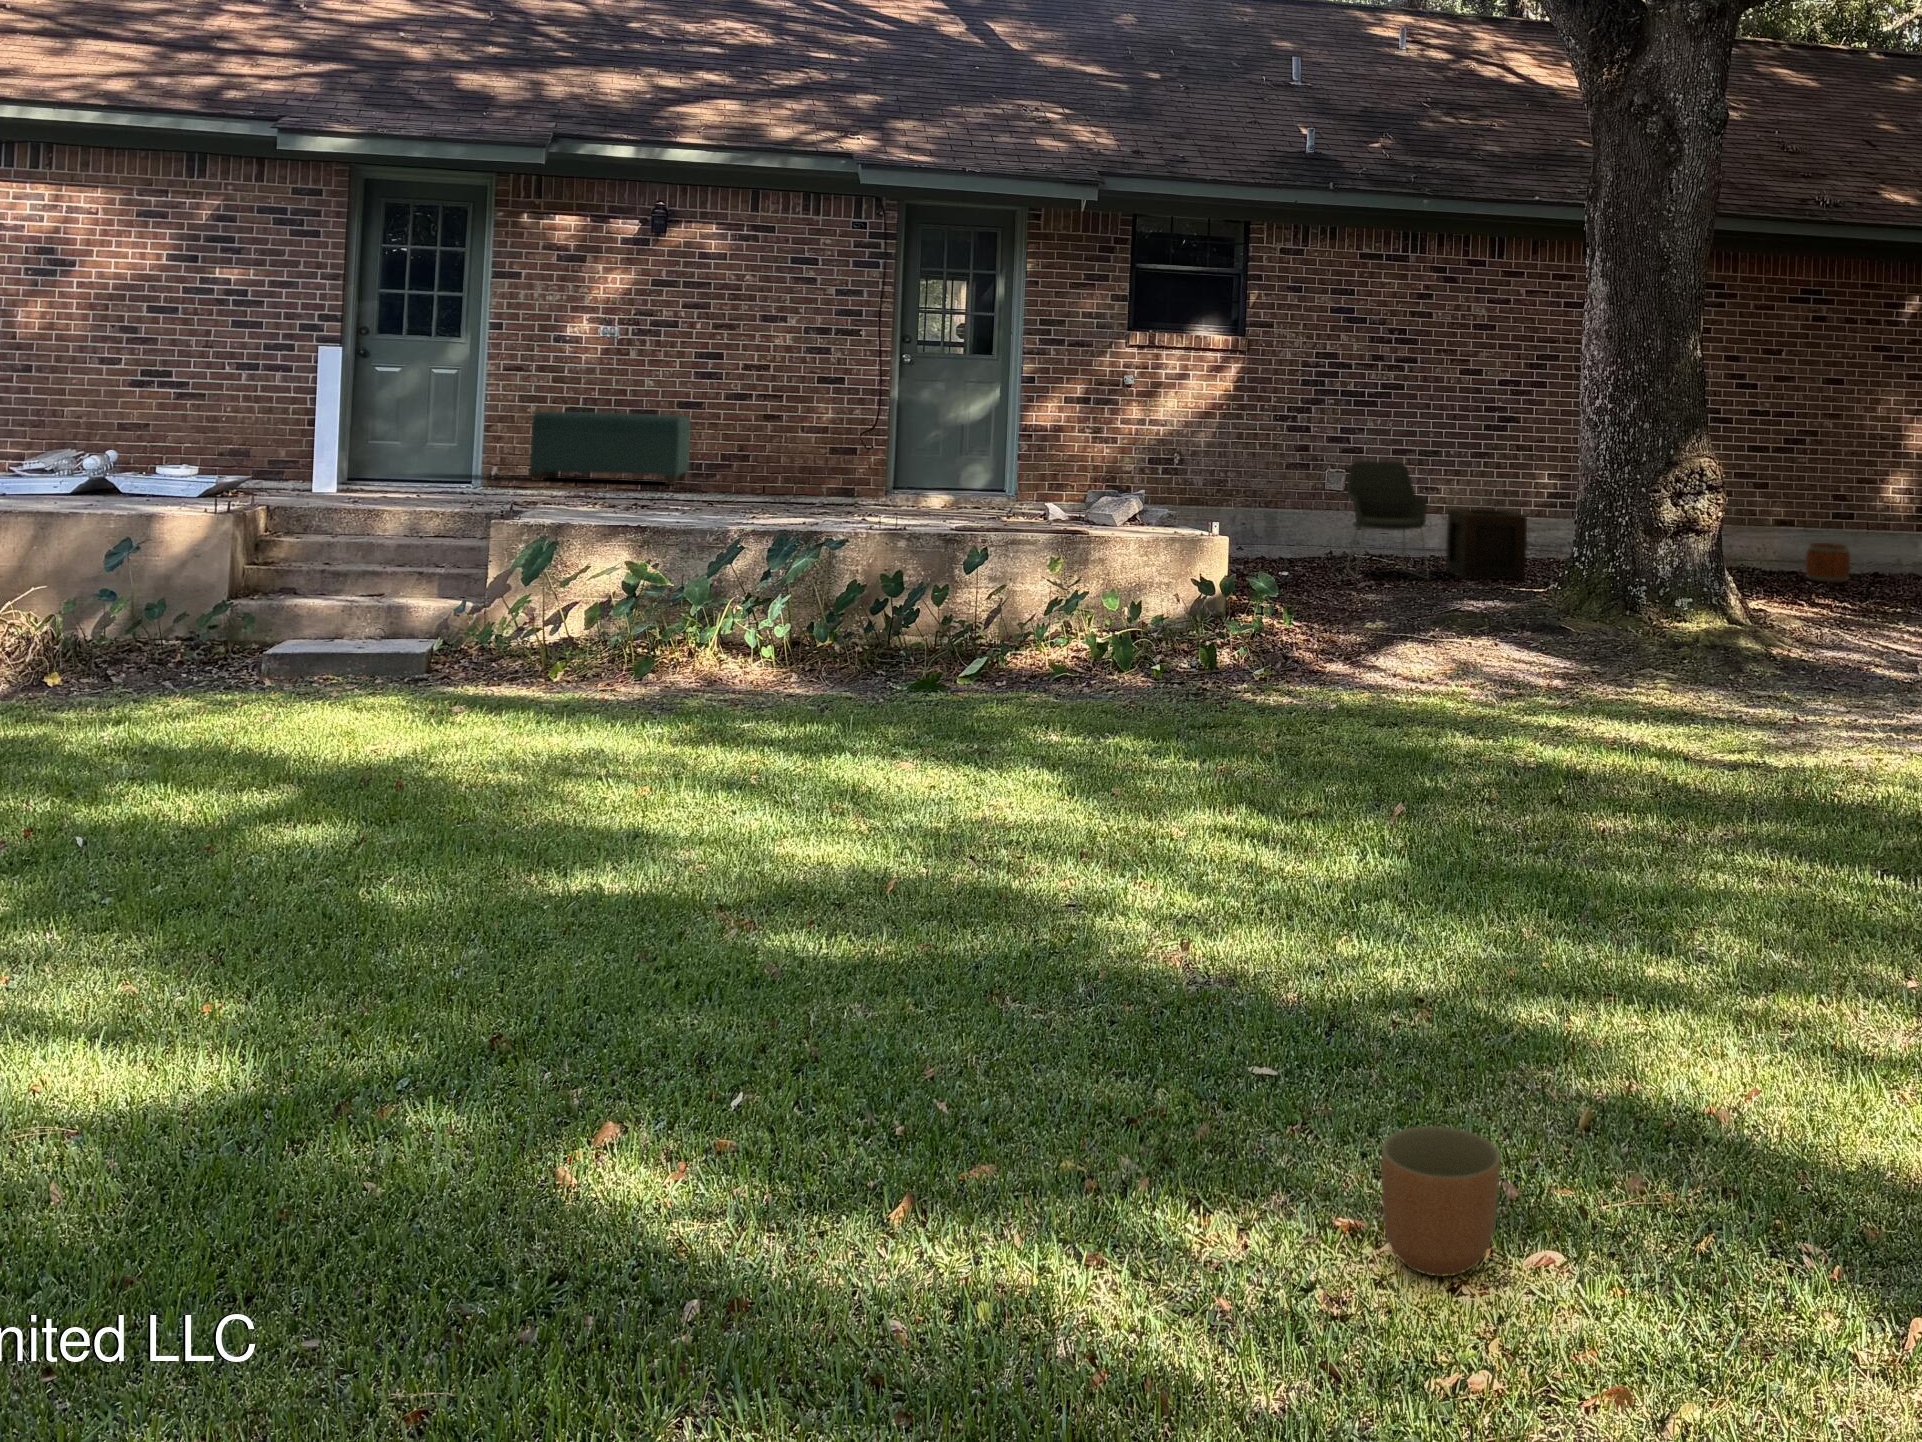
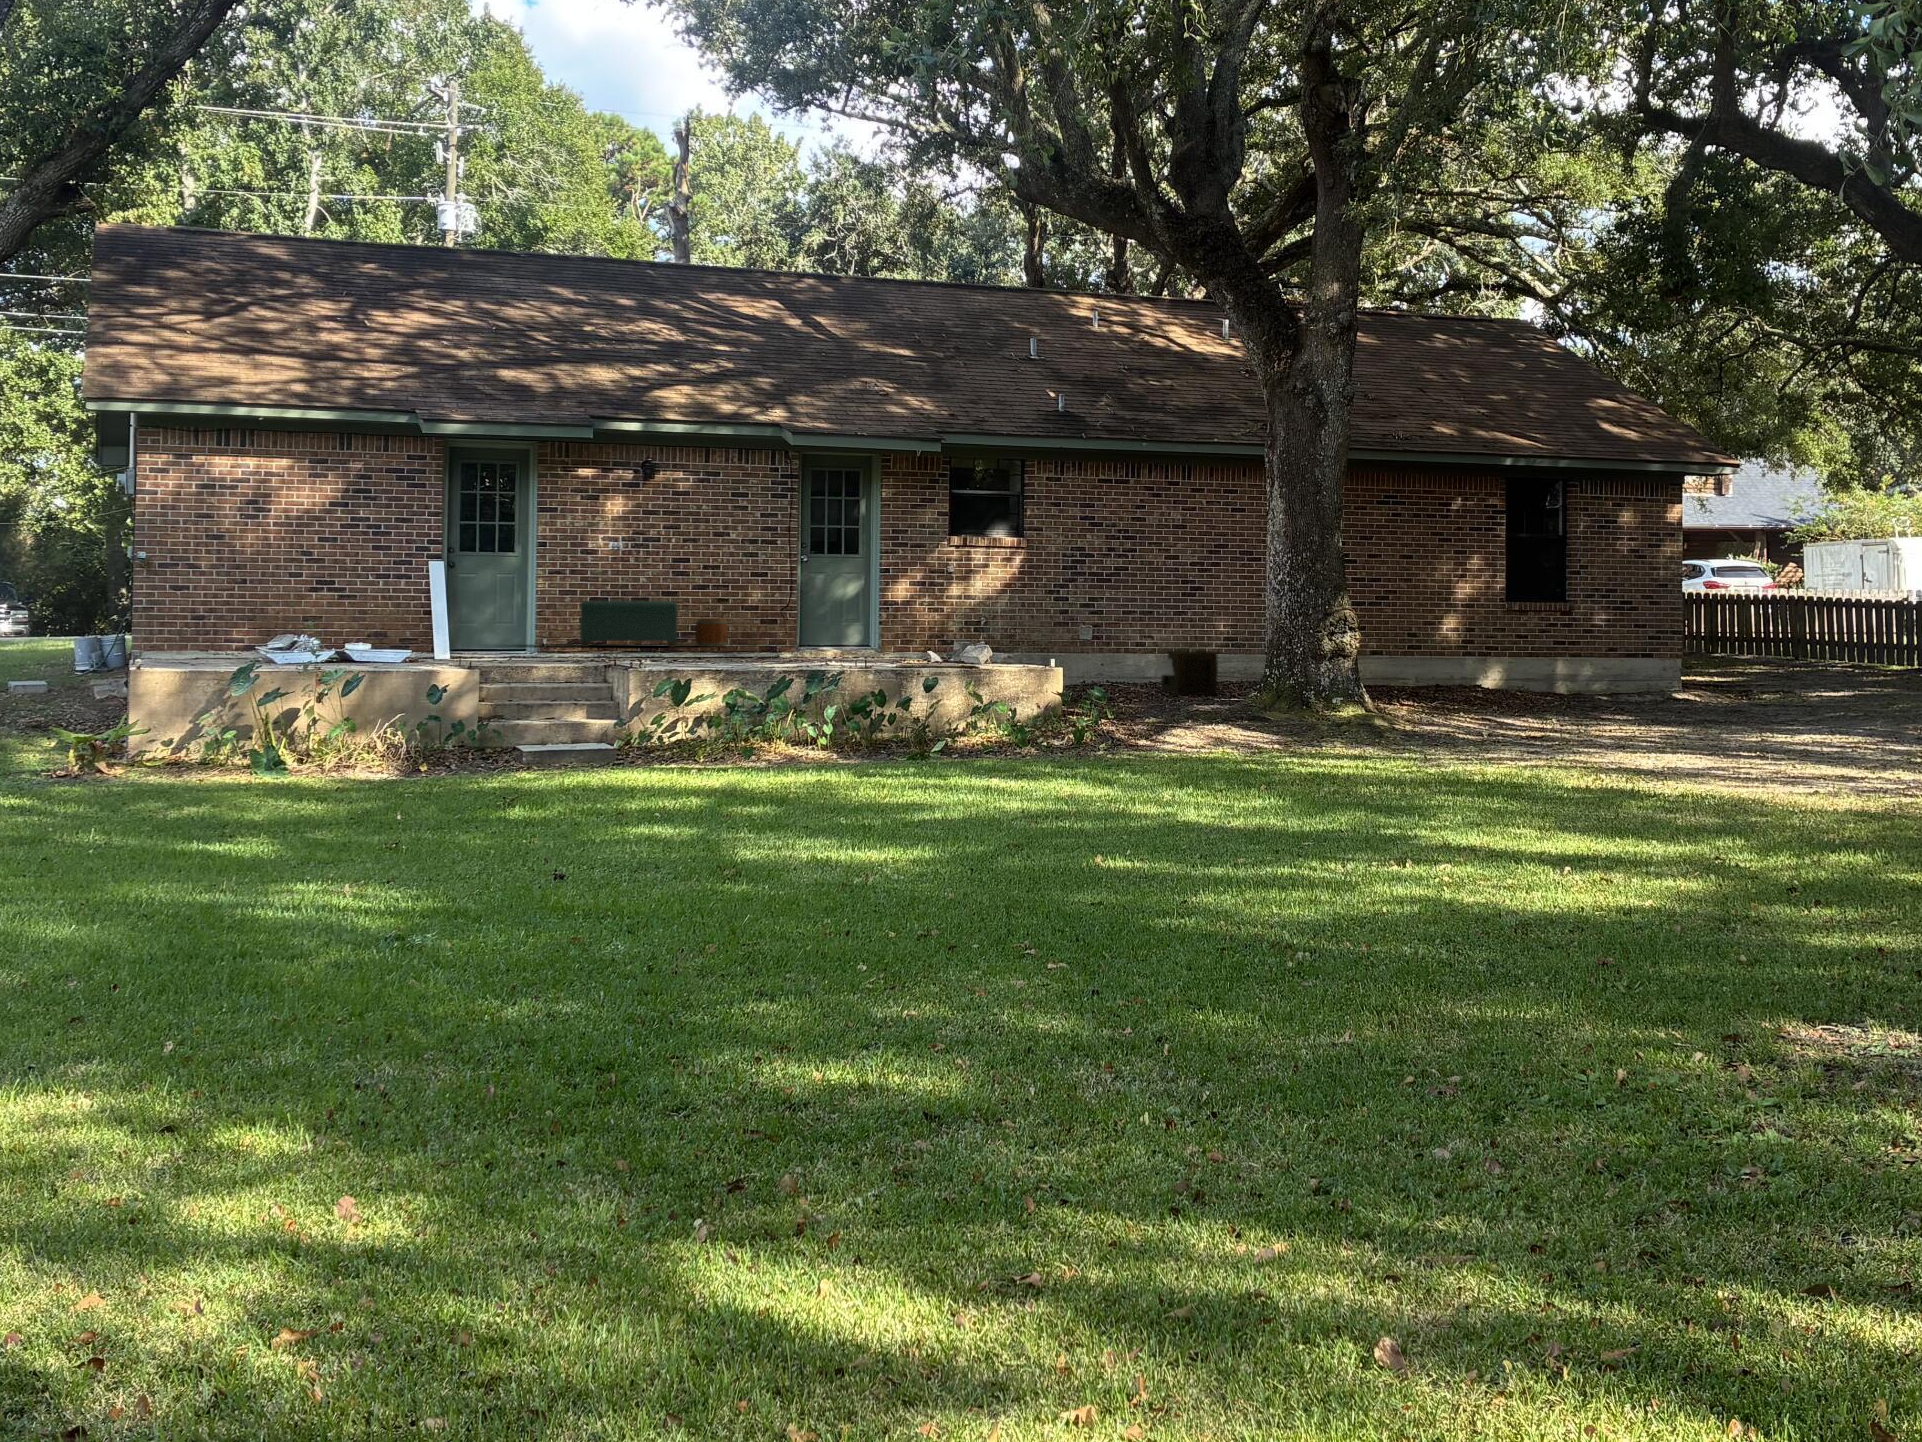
chair: present [1346,461,1429,578] -> none [1098,619,1157,697]
bucket: present [1806,543,1850,583] -> present [695,618,727,647]
planter: present [1381,1126,1500,1276] -> none [1374,841,1415,883]

